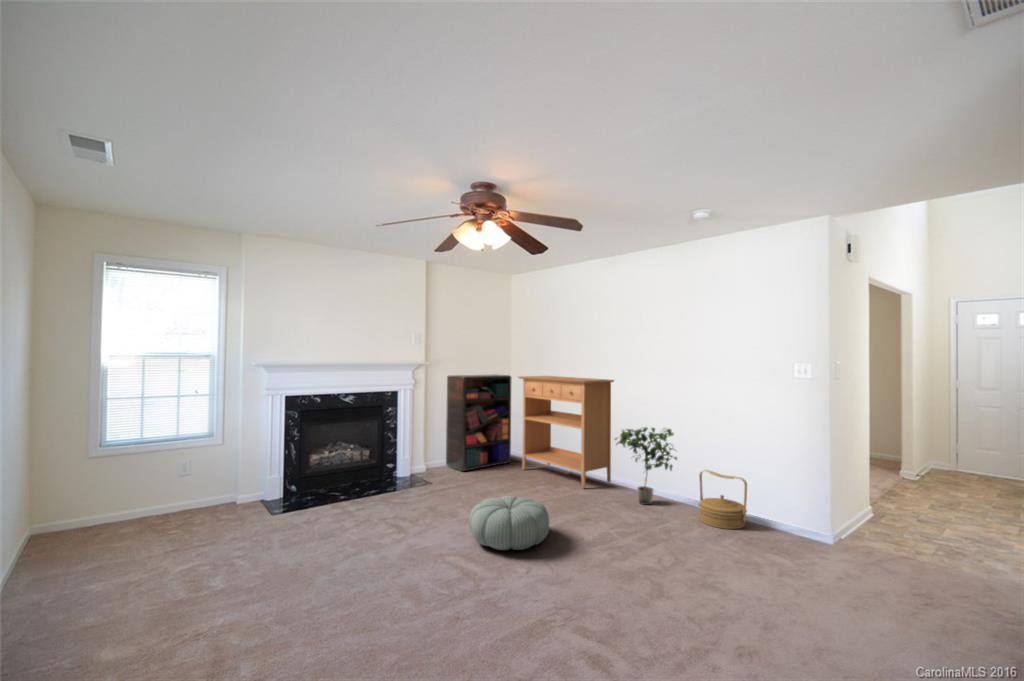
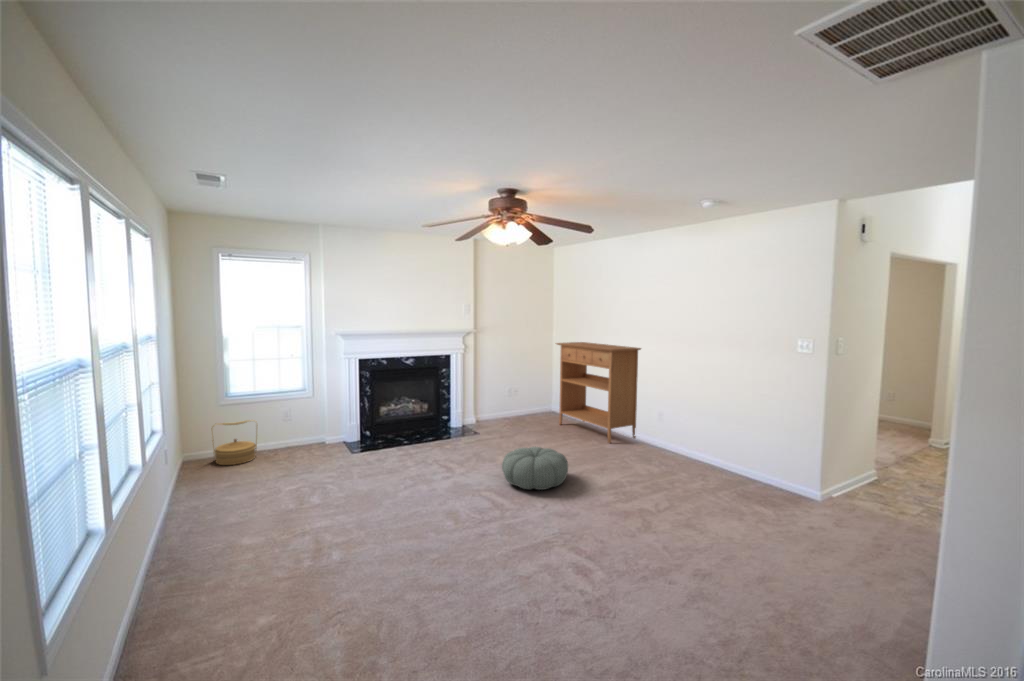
bookshelf: present [446,374,511,471] -> none [494,340,551,424]
potted plant: present [615,428,677,505] -> none [636,392,693,459]
woven basket: present [699,470,747,529] -> present [213,420,257,465]

